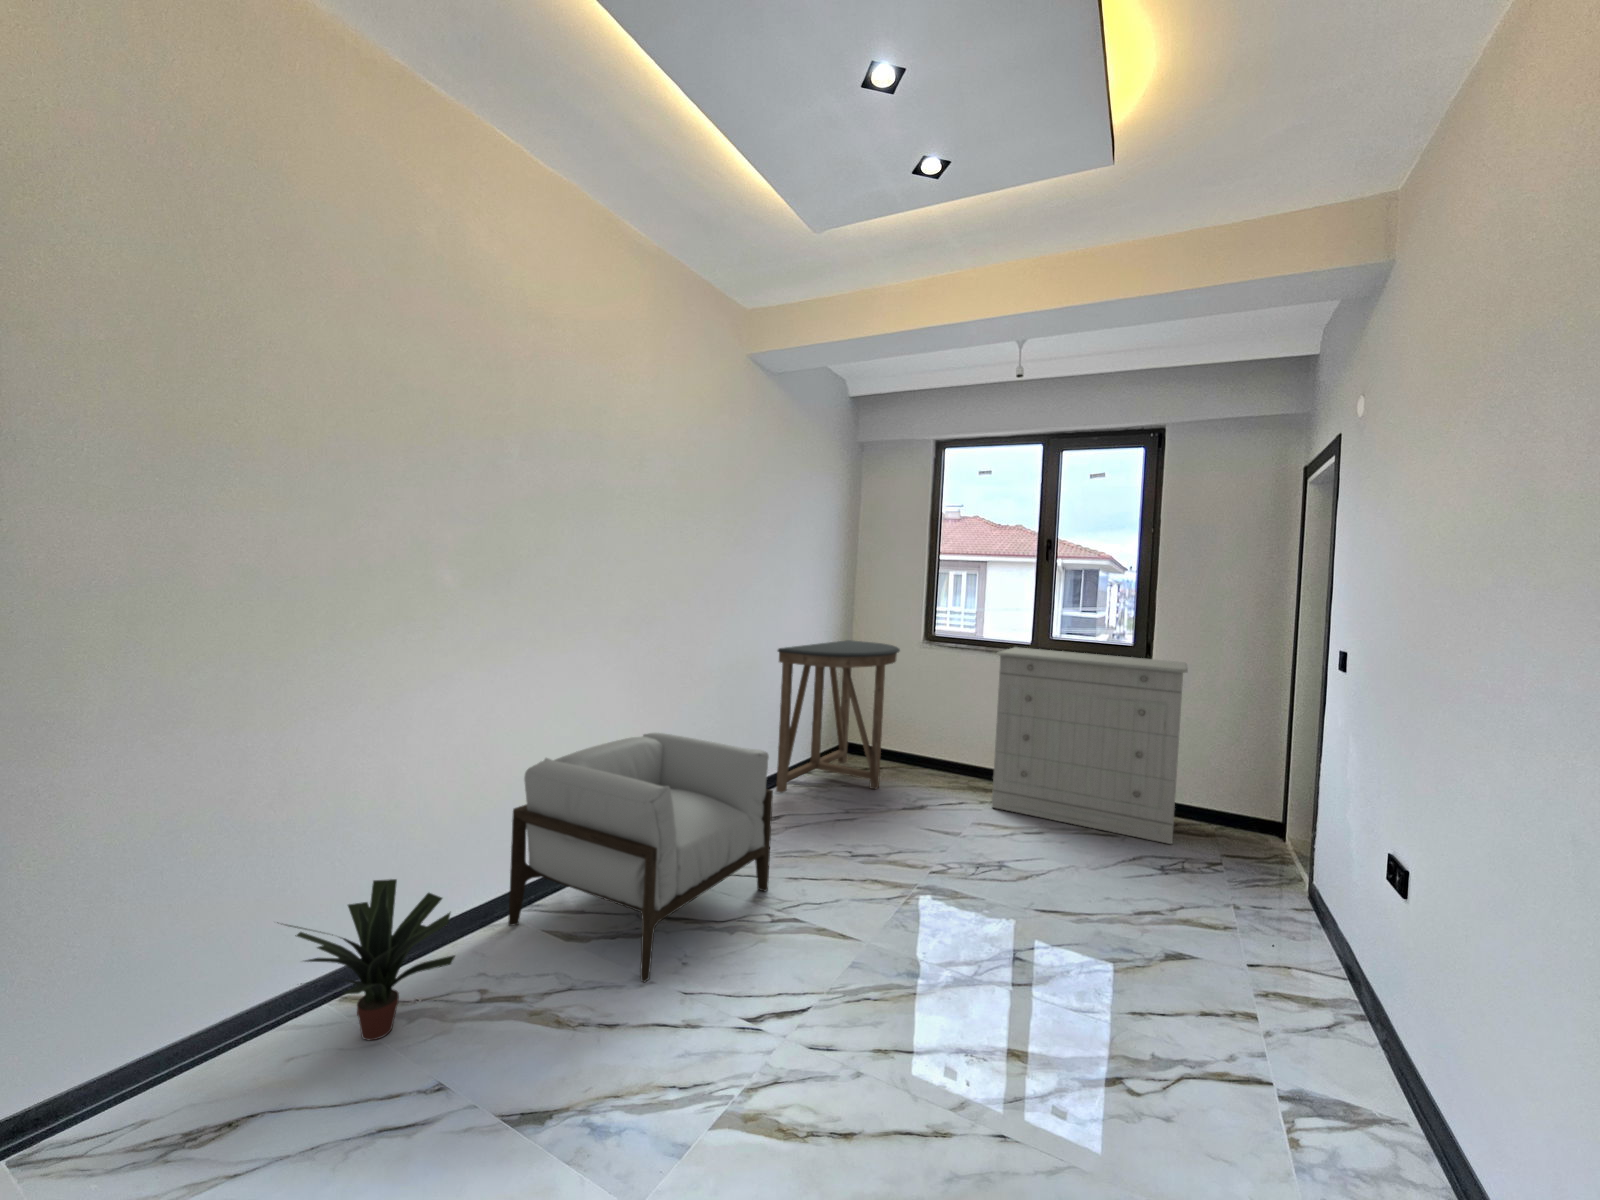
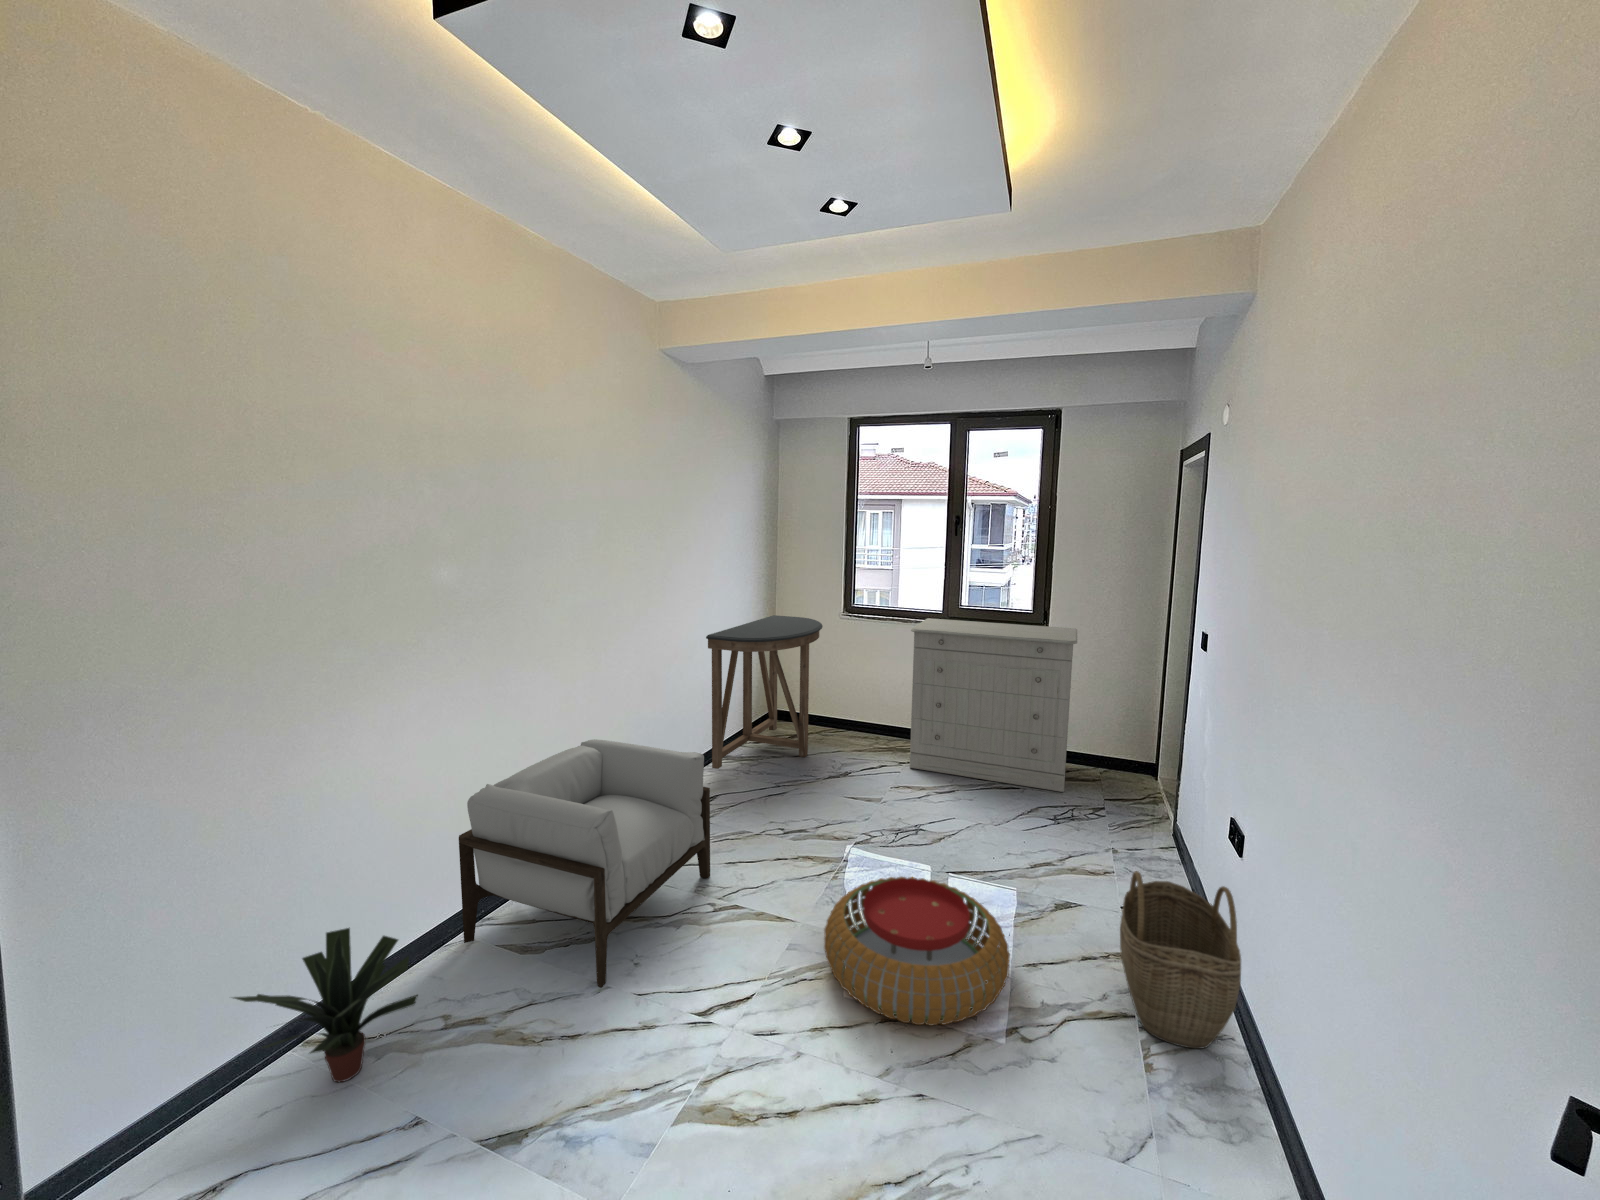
pouf: none [891,899,1112,1064] -> present [824,877,1010,1025]
woven basket: none [1250,901,1415,1130] -> present [1120,871,1241,1049]

